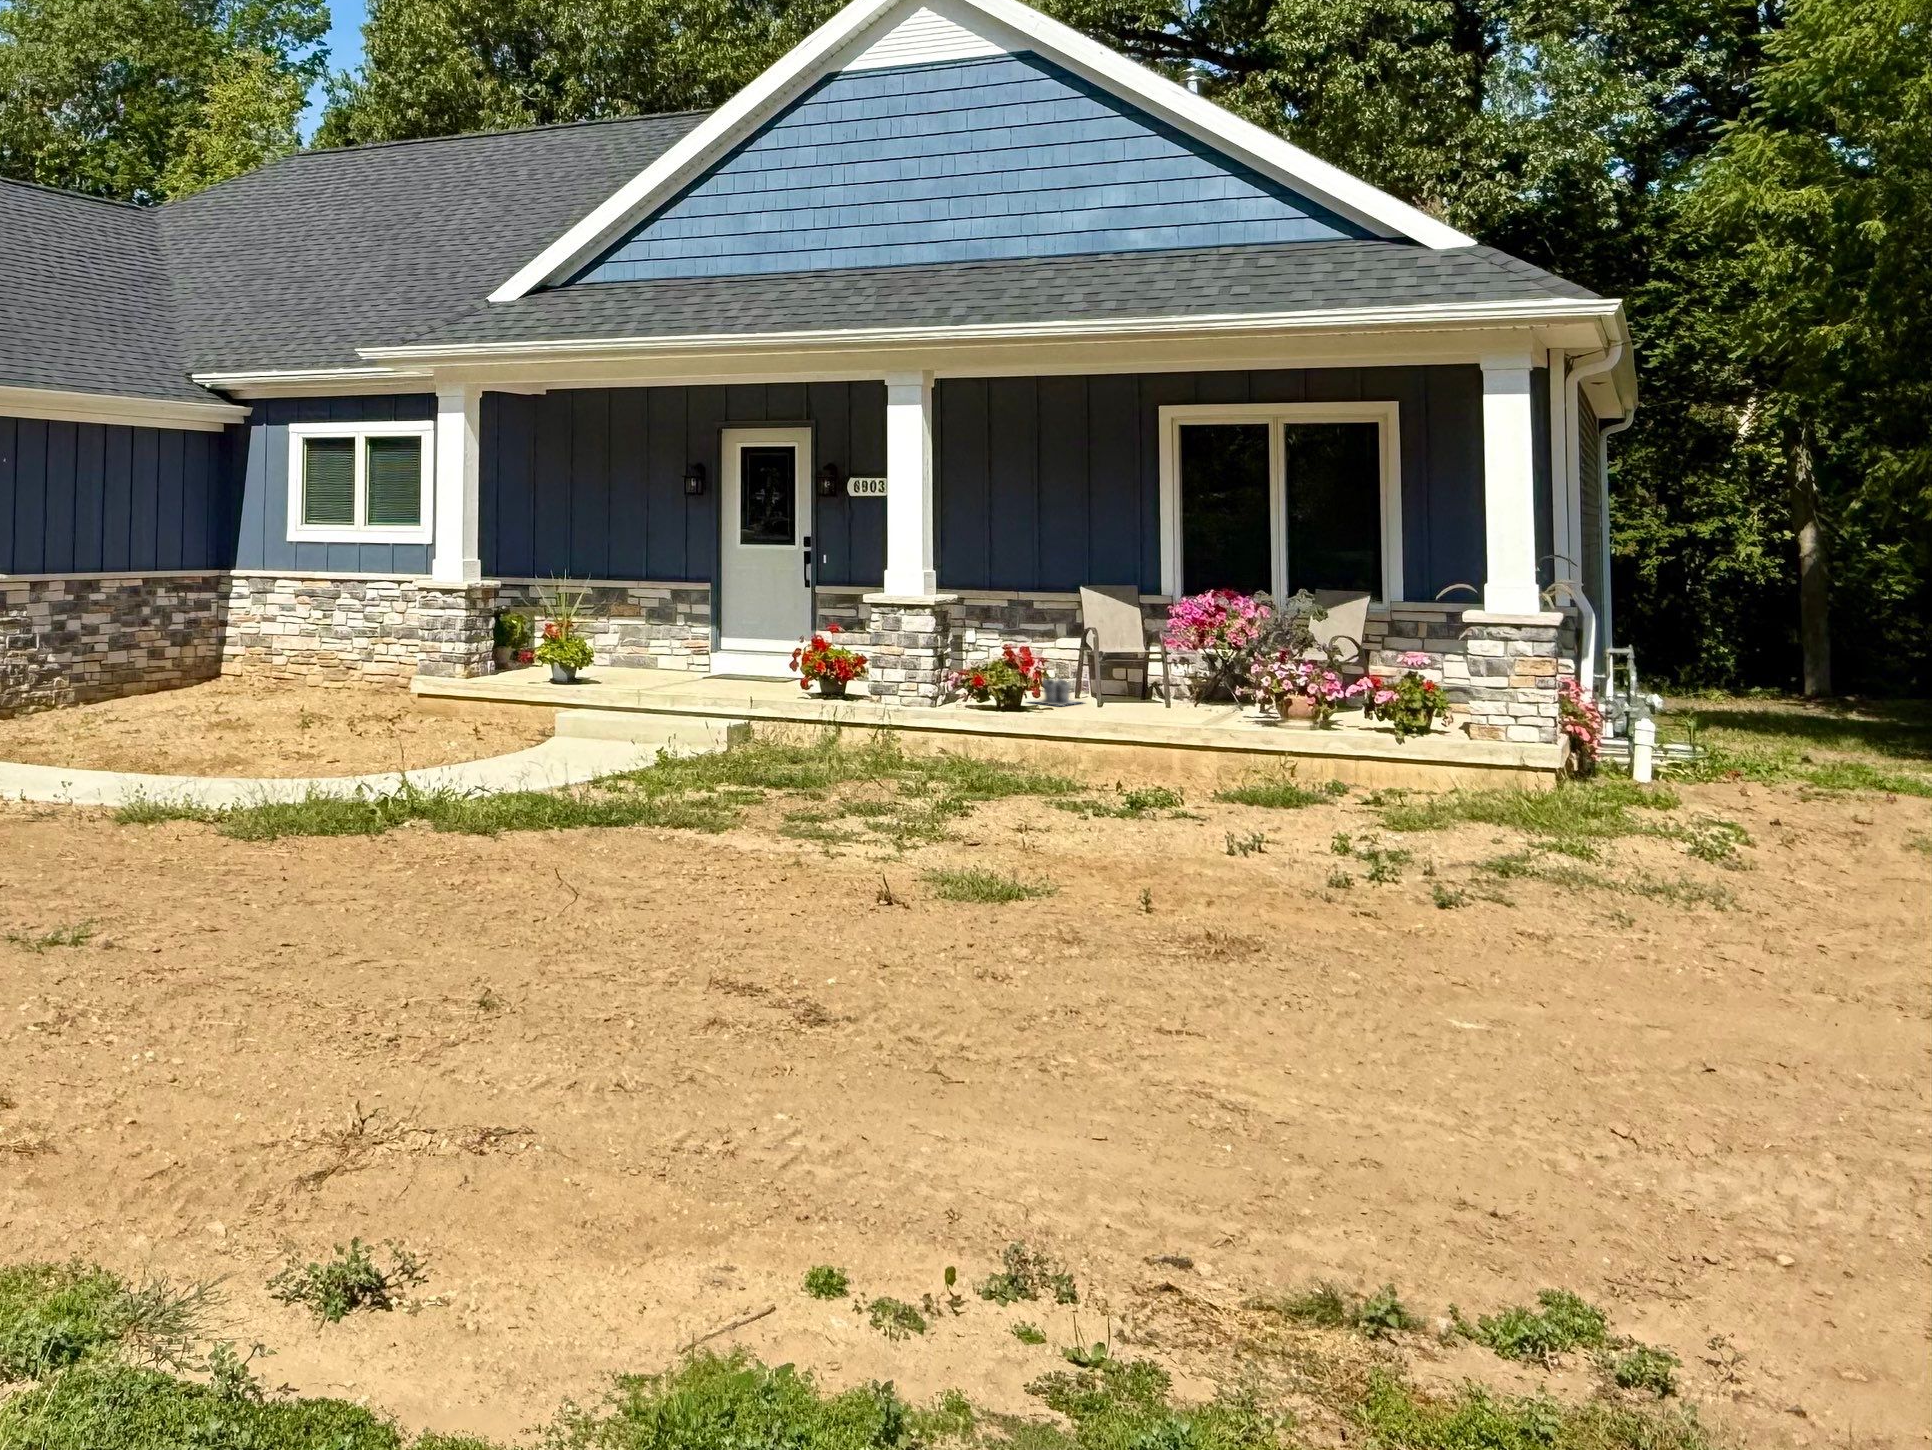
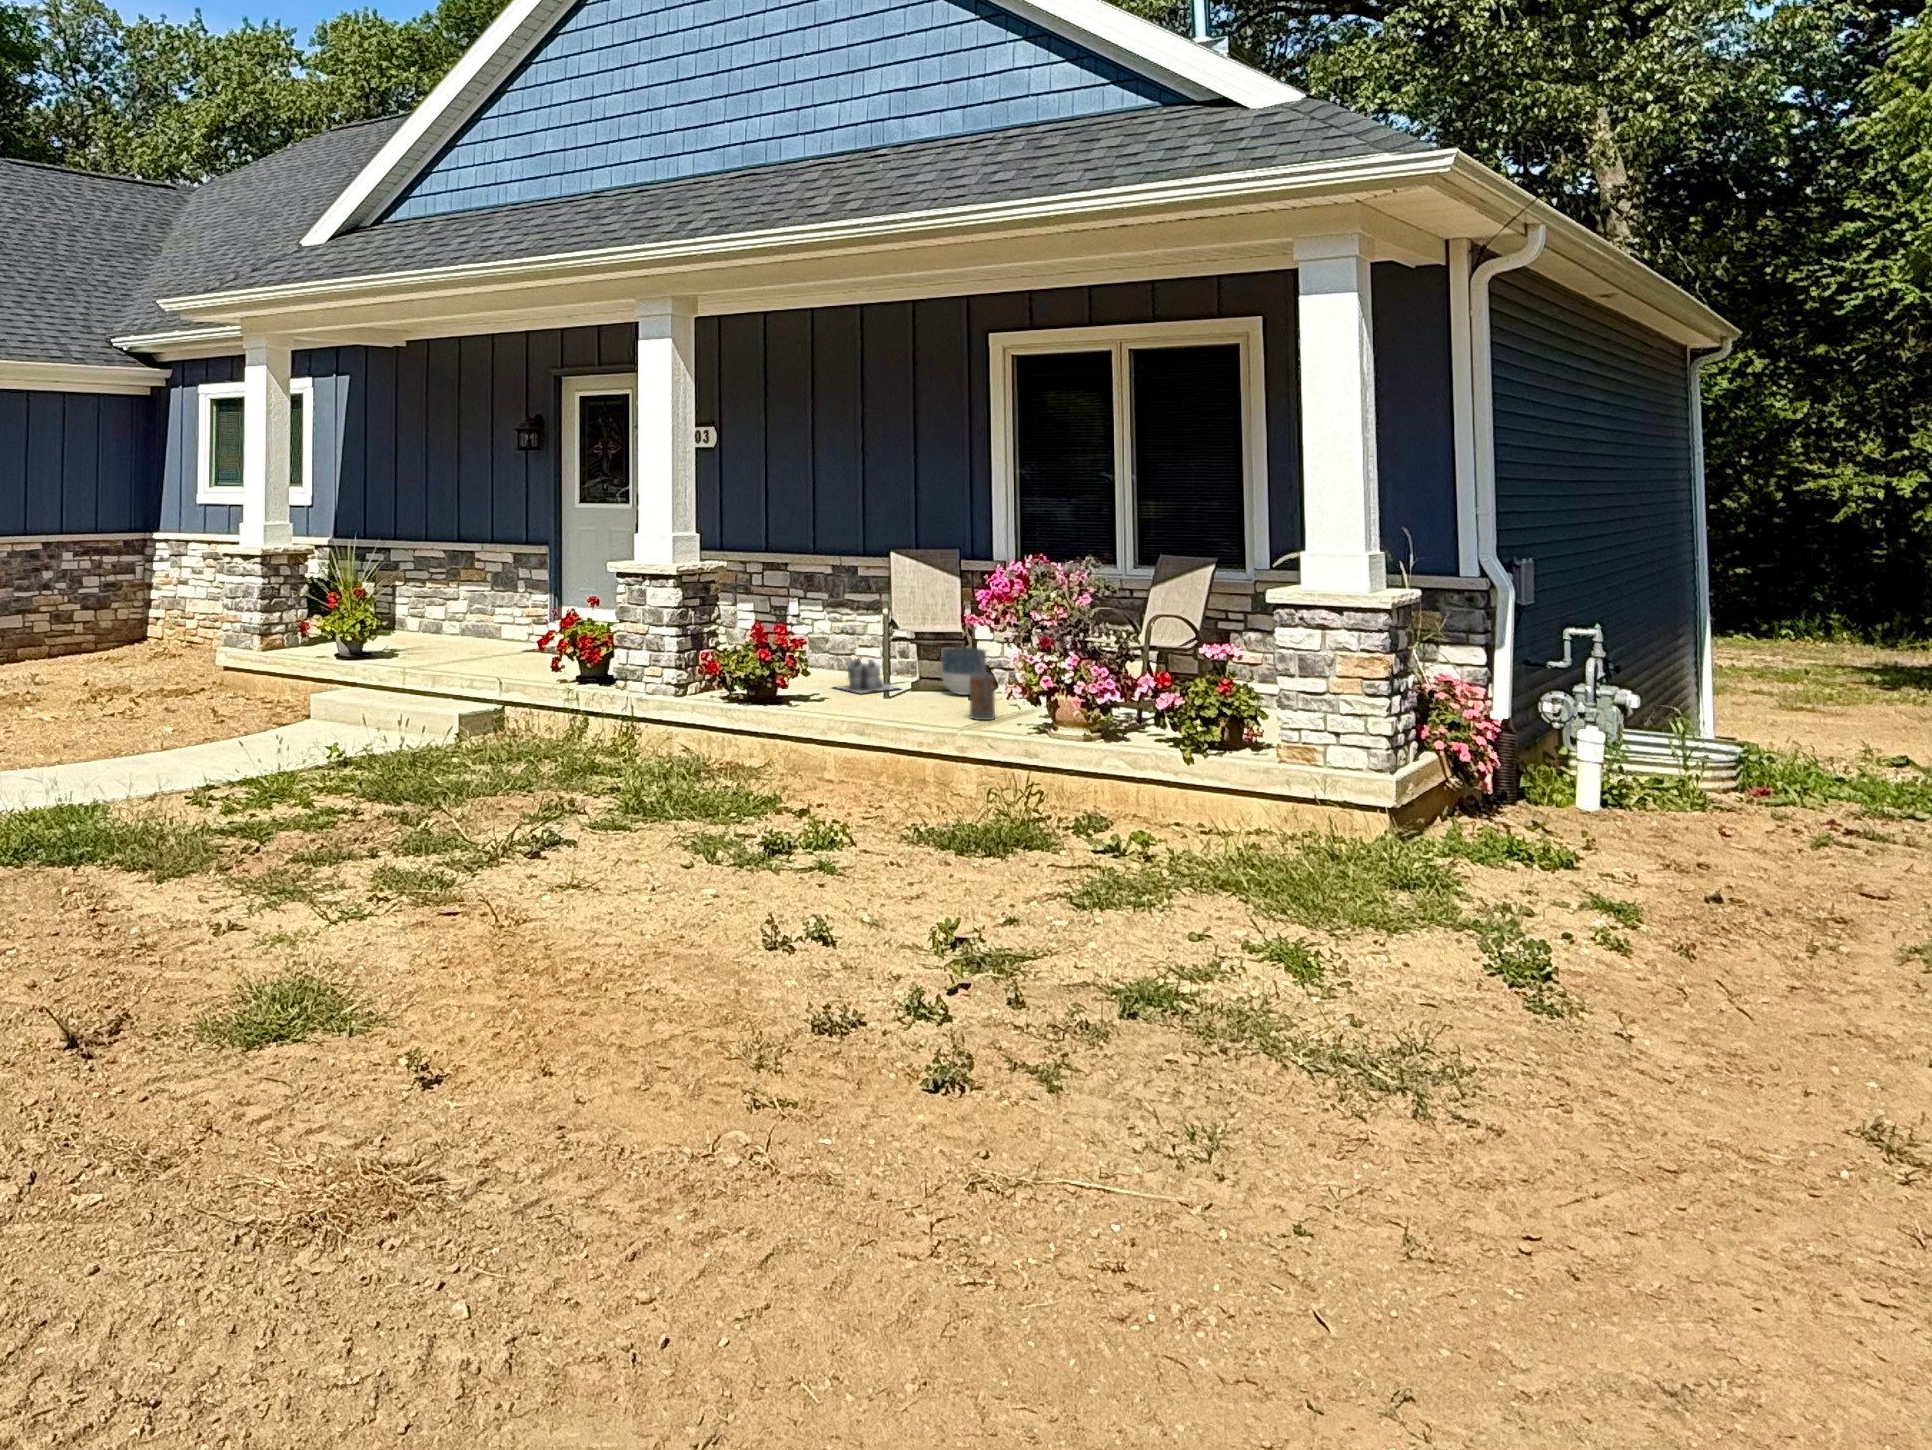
planter: none [1123,667,1161,706] -> present [941,647,986,695]
watering can: none [1180,669,1204,722] -> present [969,654,995,720]

